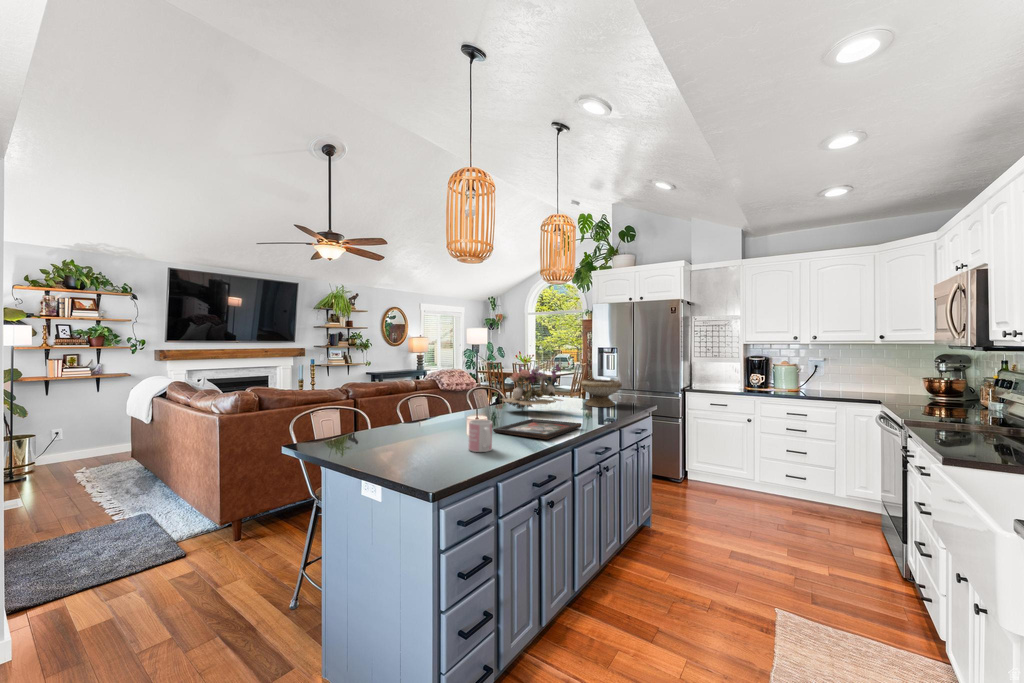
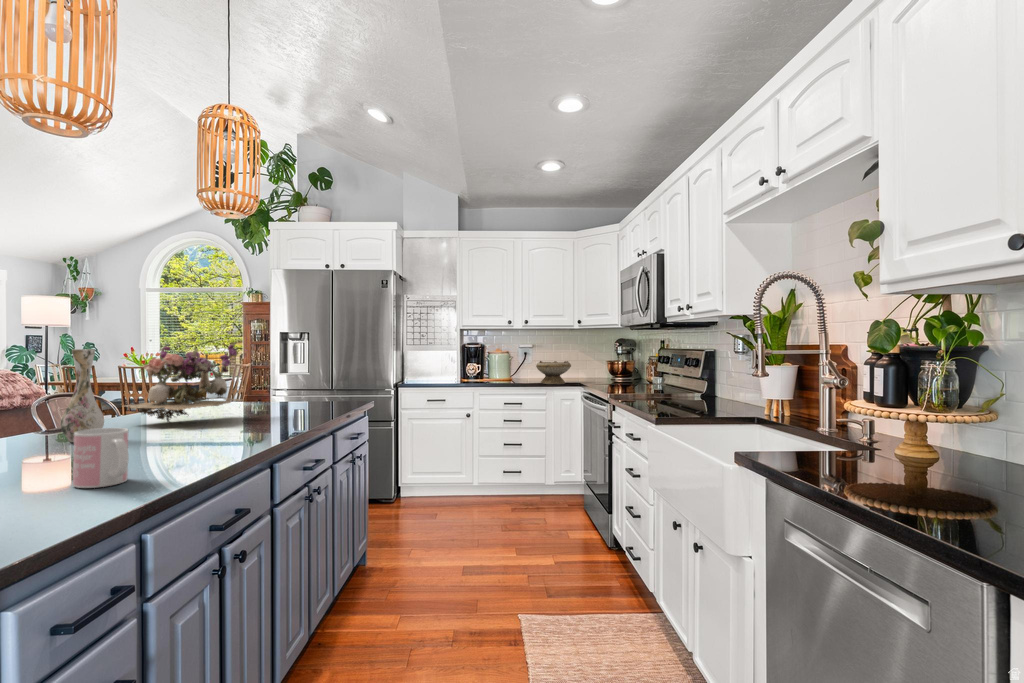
vase: none [470,368,489,420] -> present [60,349,104,442]
bowl: present [581,378,622,407] -> present [536,361,571,384]
decorative tray: present [493,419,582,439] -> none [120,426,283,454]

